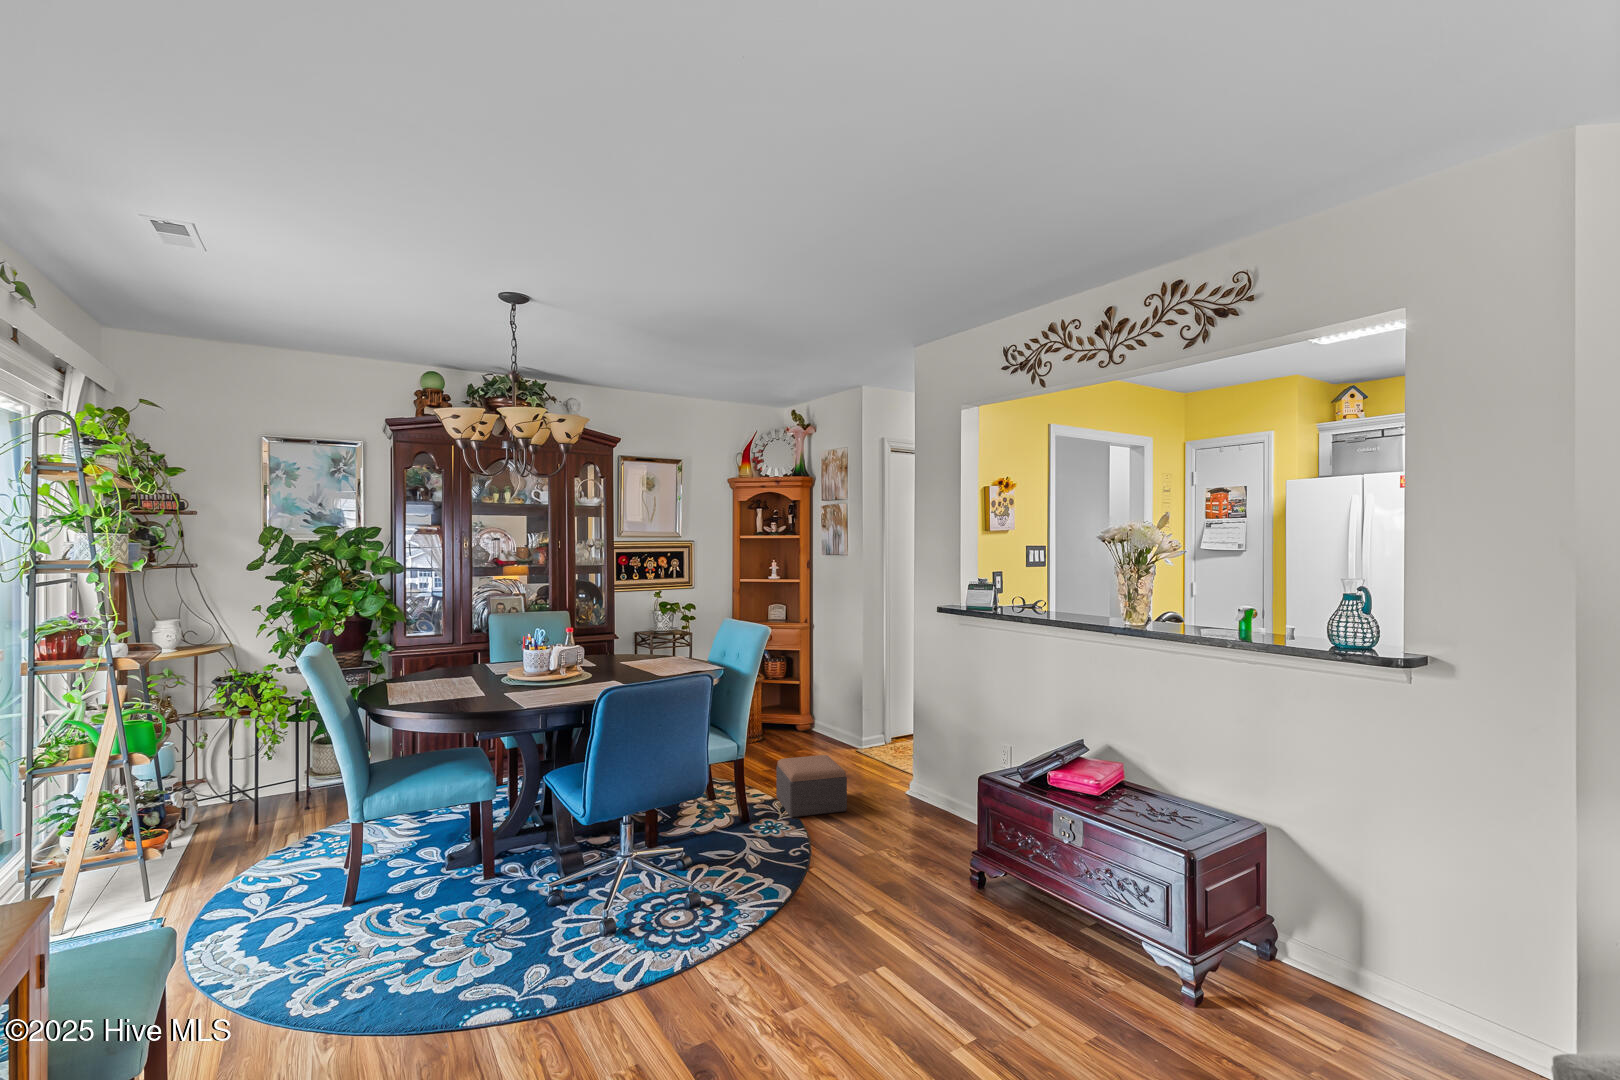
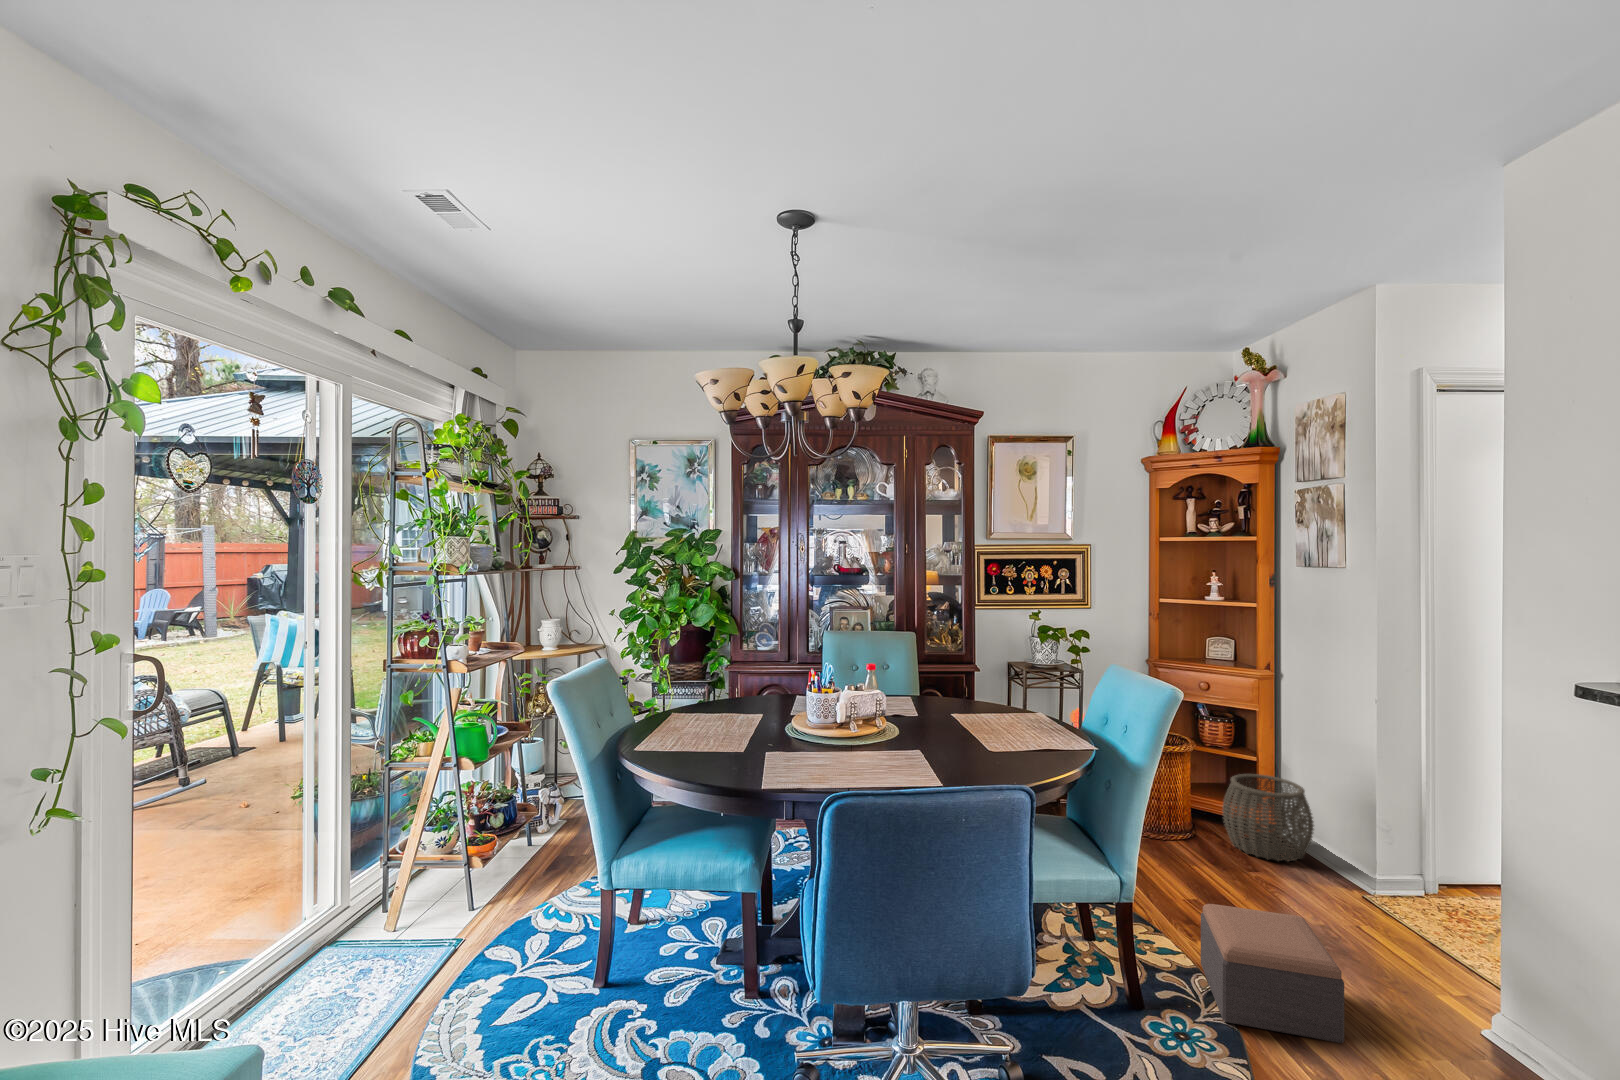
woven basket: none [781,693,832,745] -> present [1222,774,1314,862]

